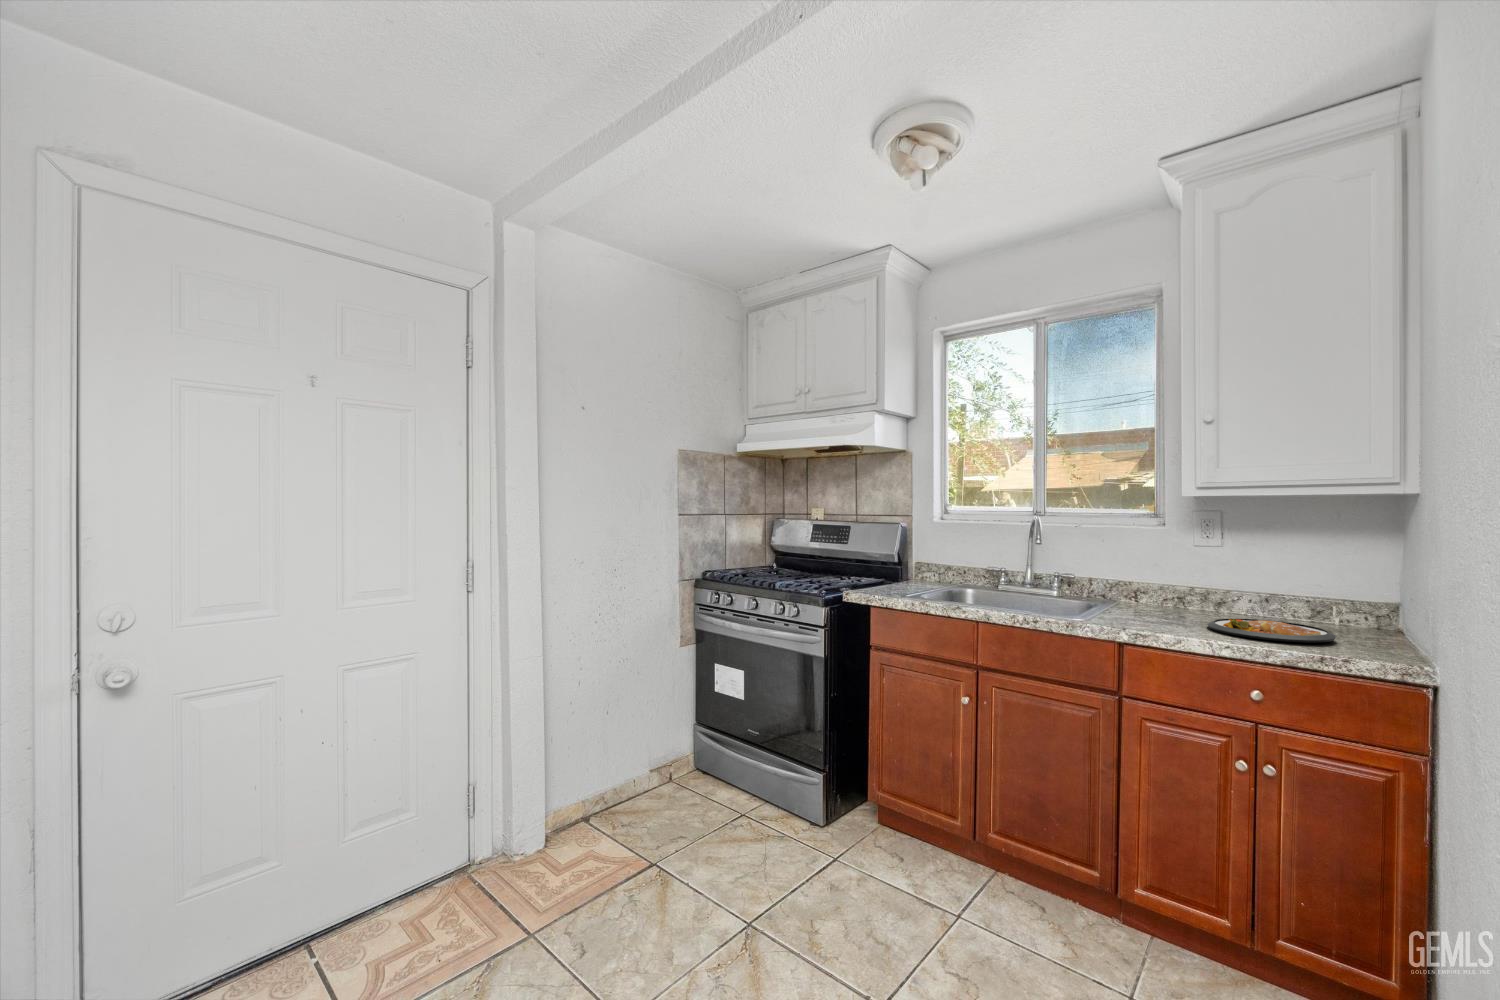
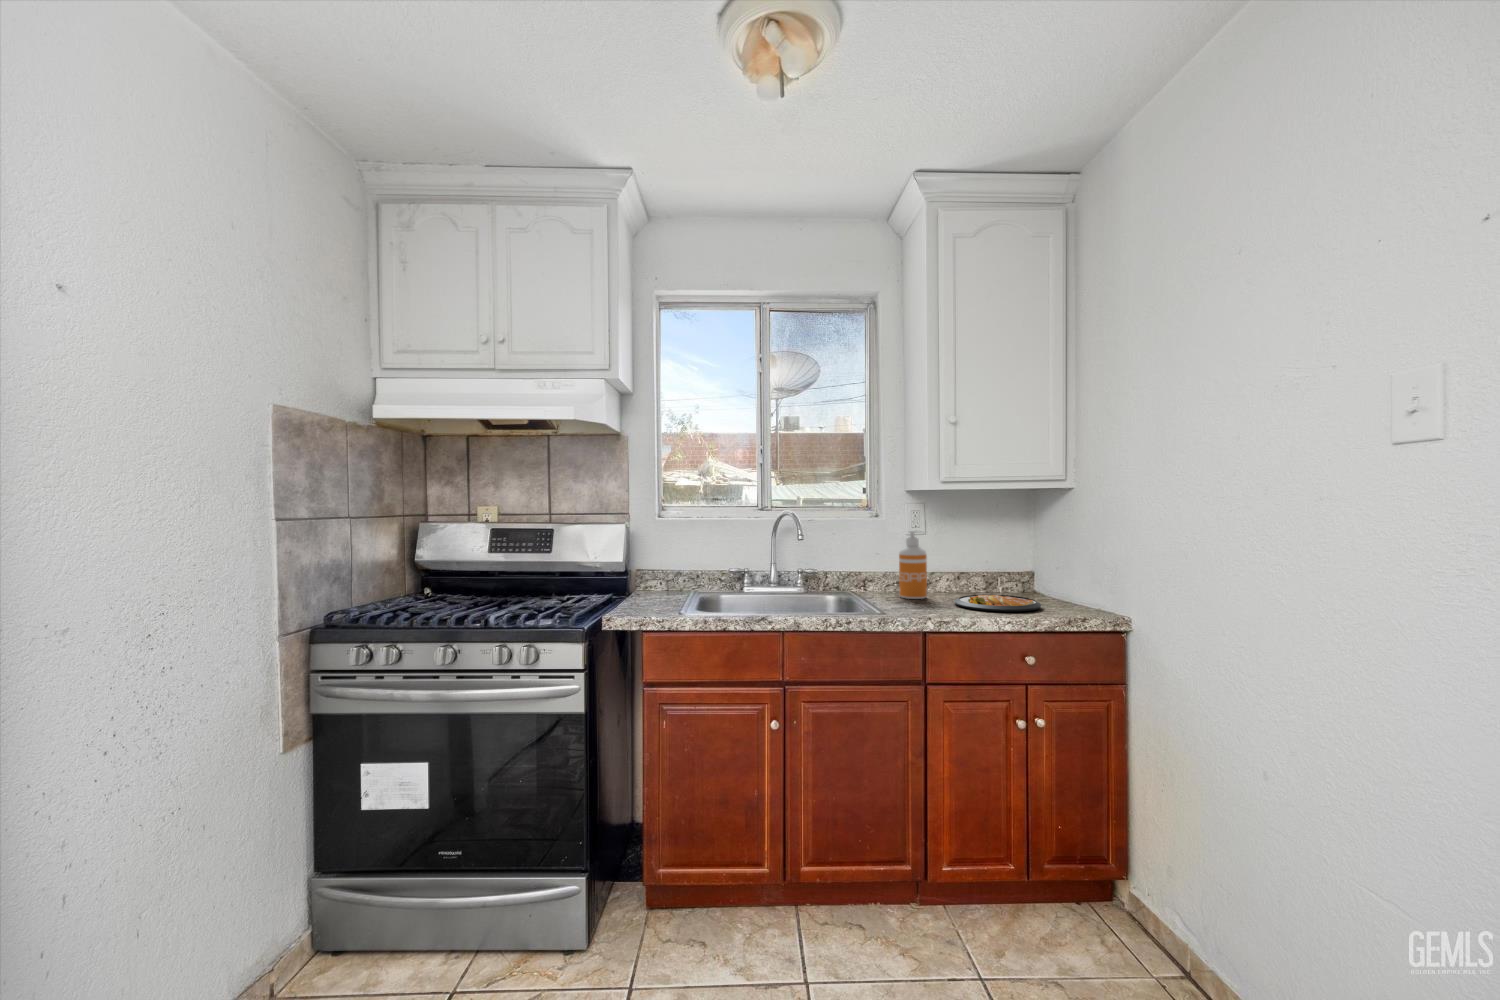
soap dispenser: none [1162,541,1198,616] -> present [899,531,927,599]

